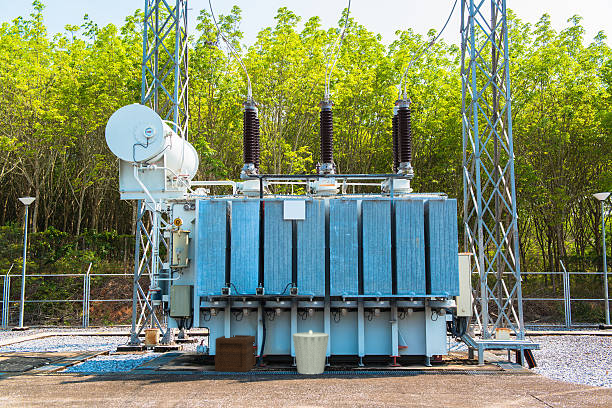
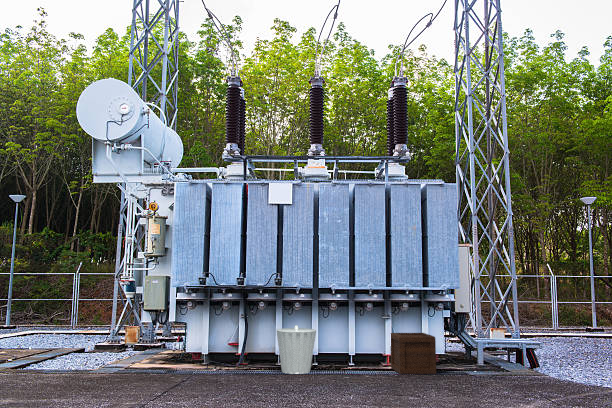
wooden crate: present [215,335,256,372] -> present [390,333,436,374]

